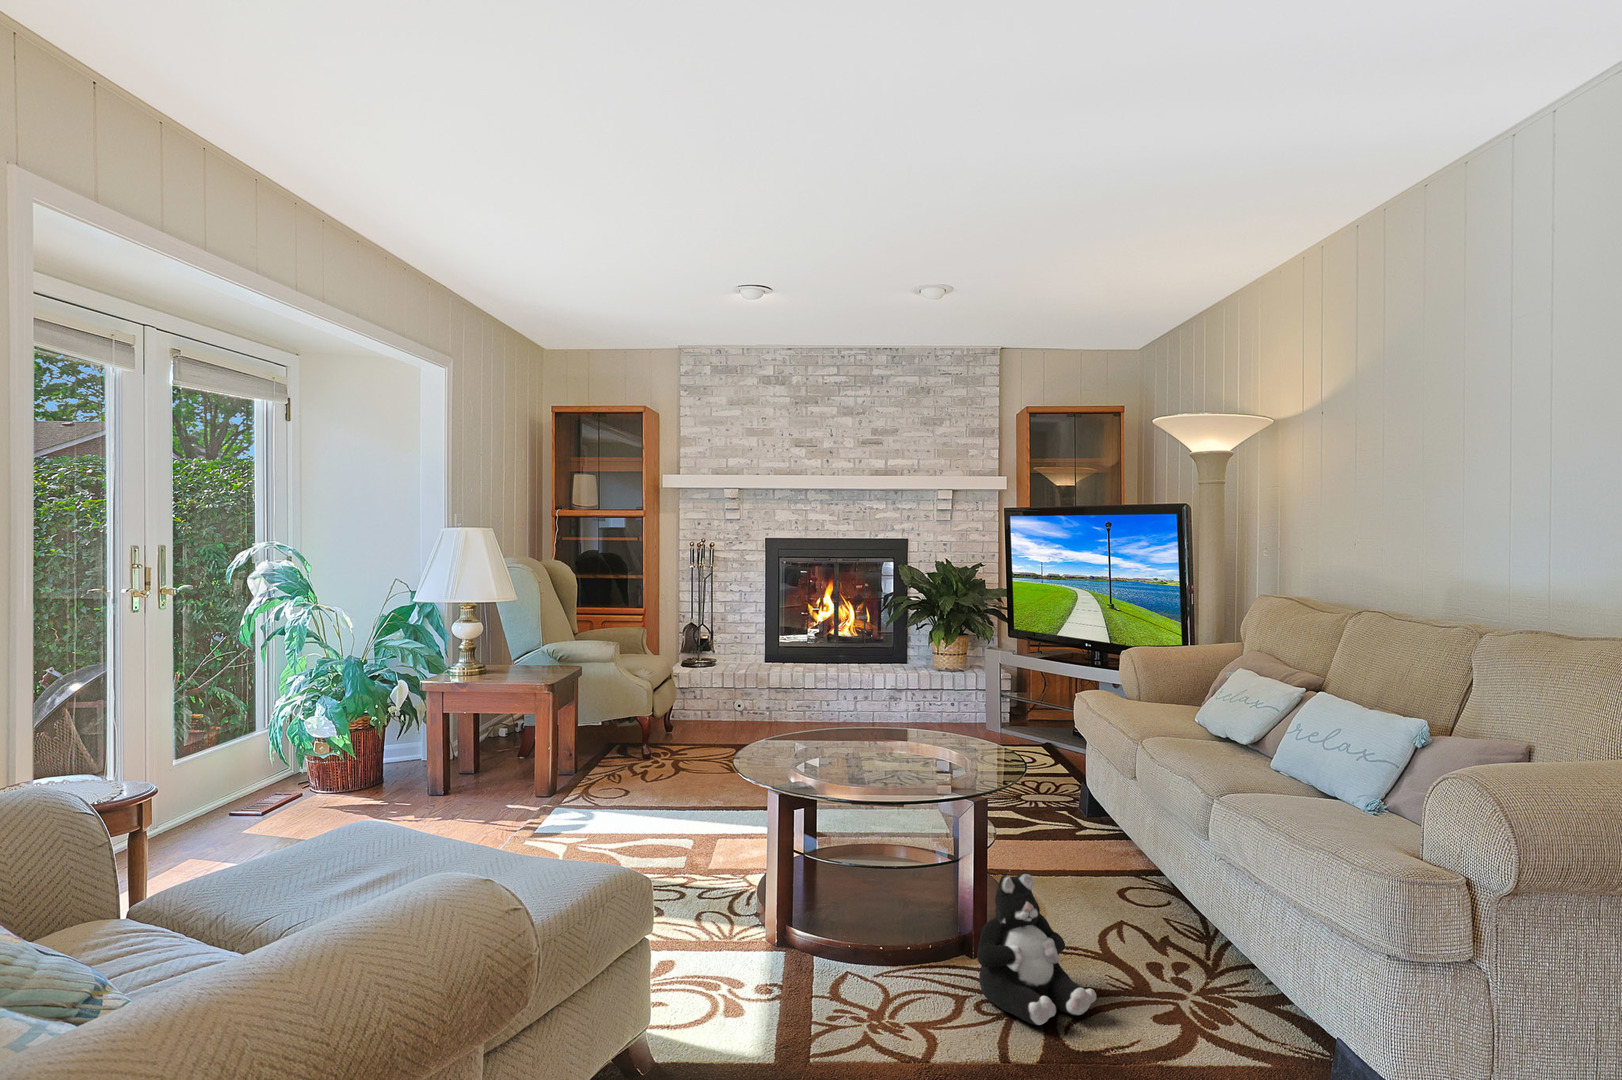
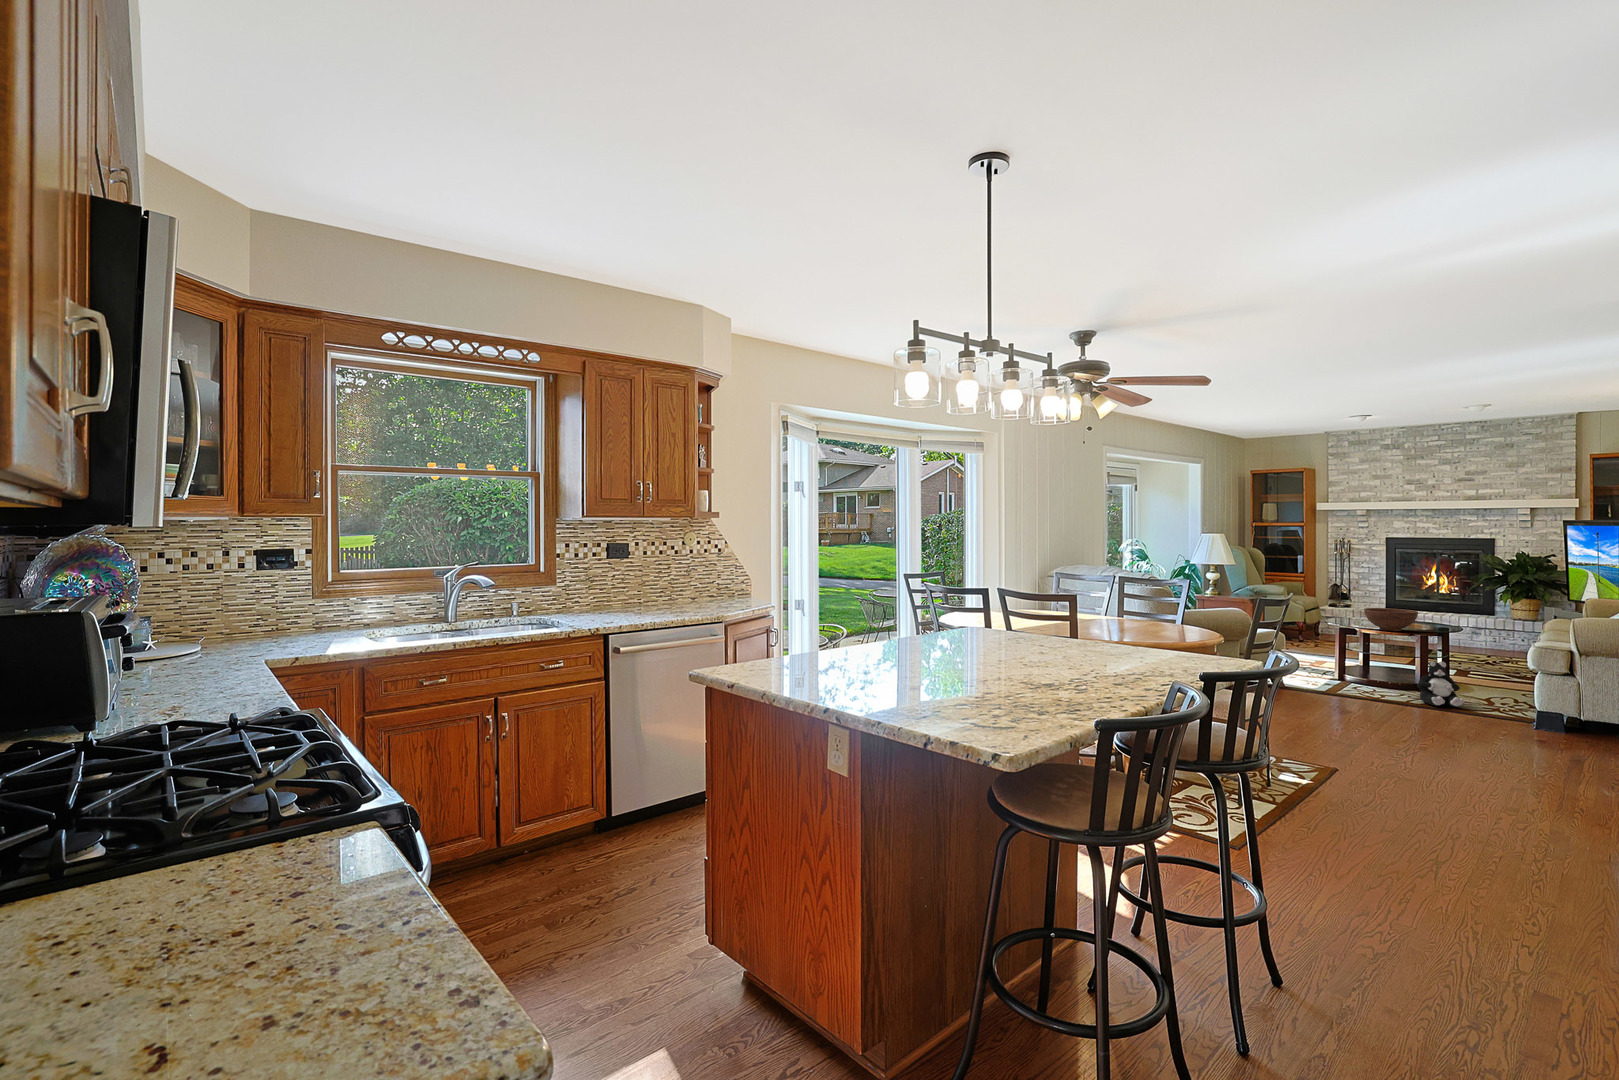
fruit bowl: none [803,701,913,765] -> present [1364,608,1418,631]

